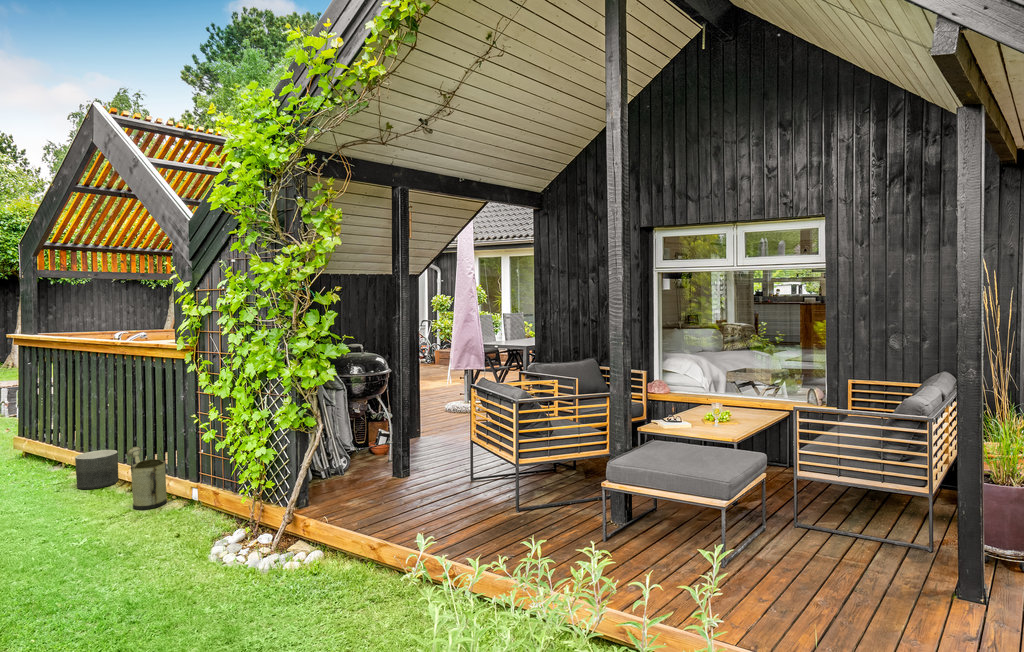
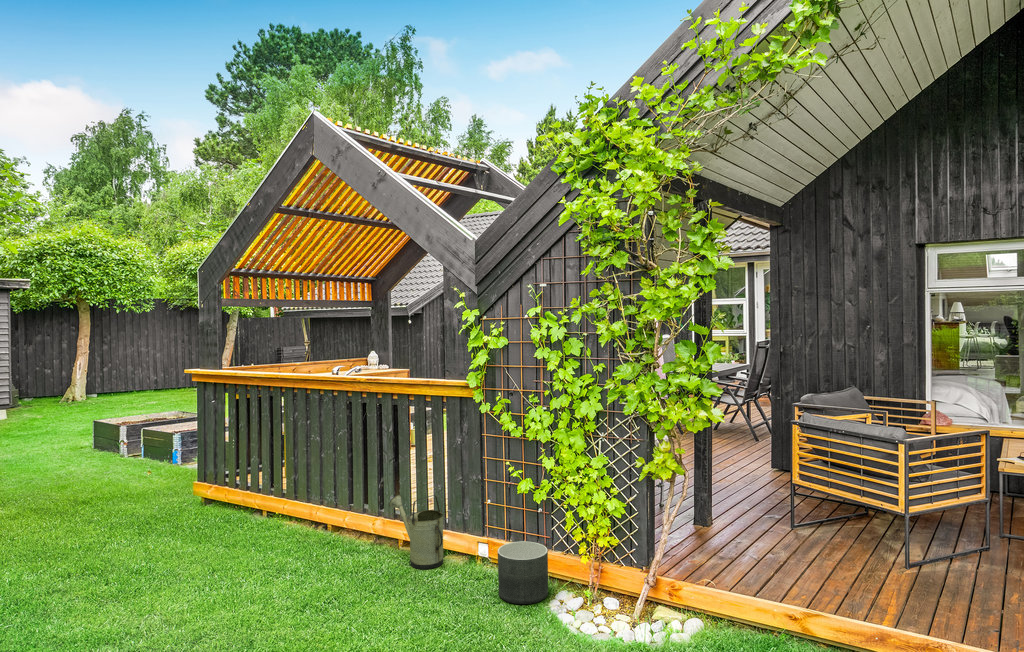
planter: present [75,450,119,489] -> present [498,541,548,604]

